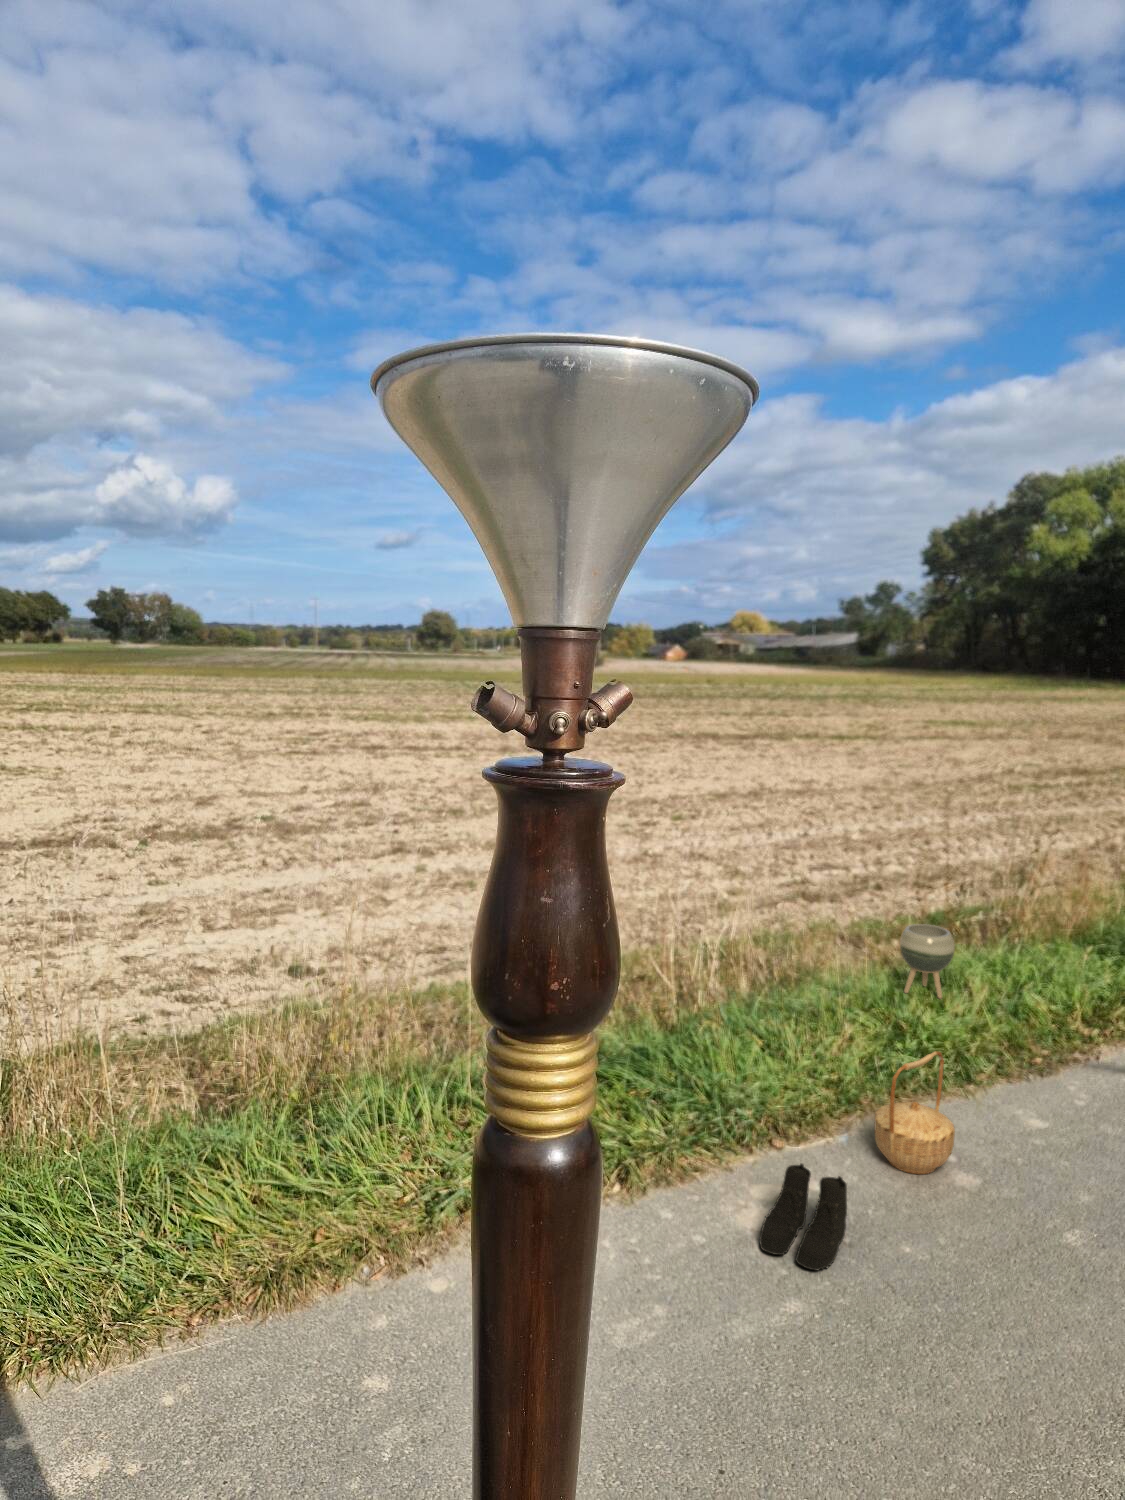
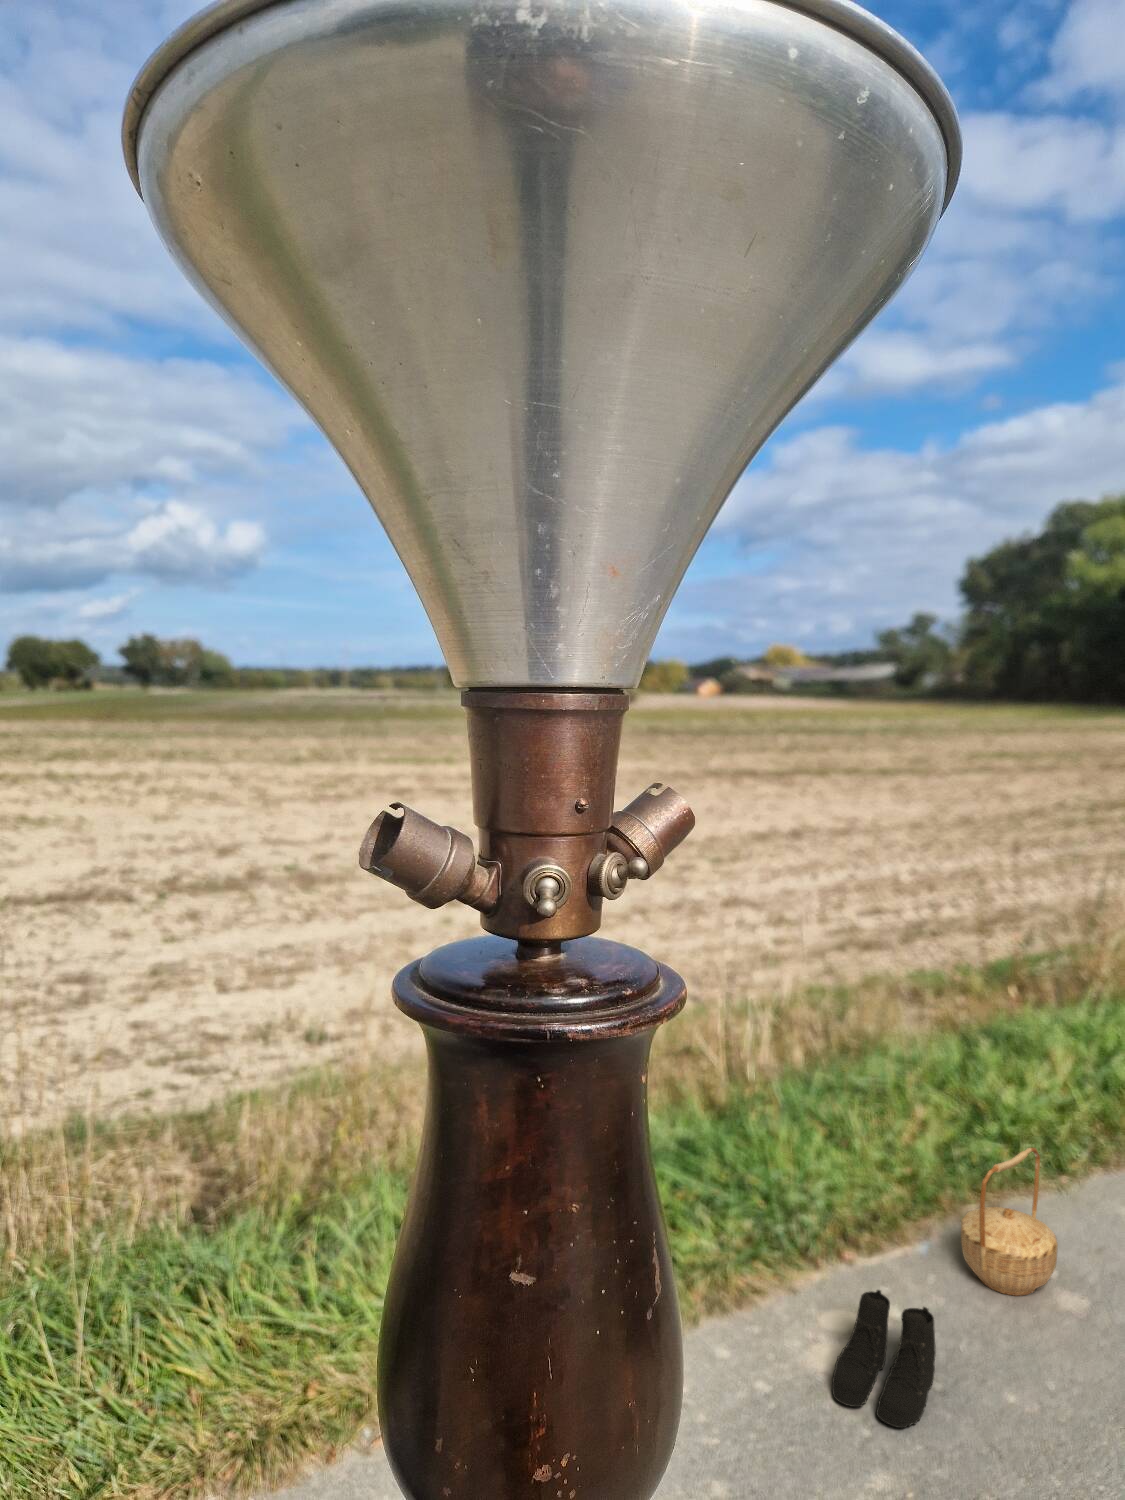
planter: present [900,924,955,999] -> none [976,986,1040,1072]

